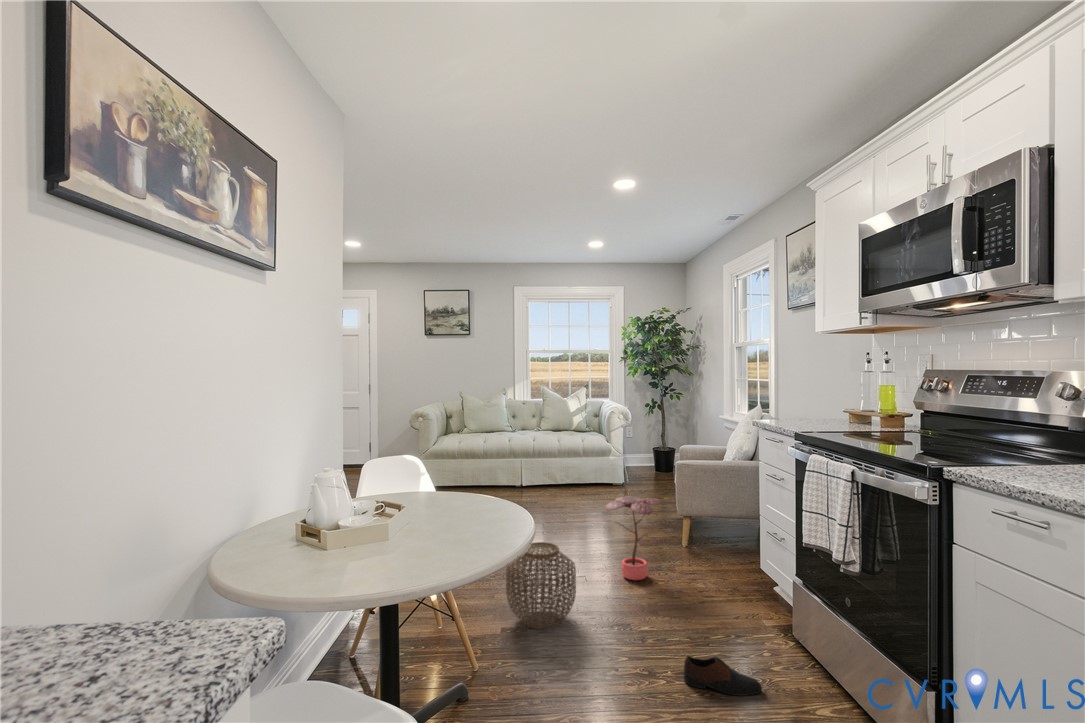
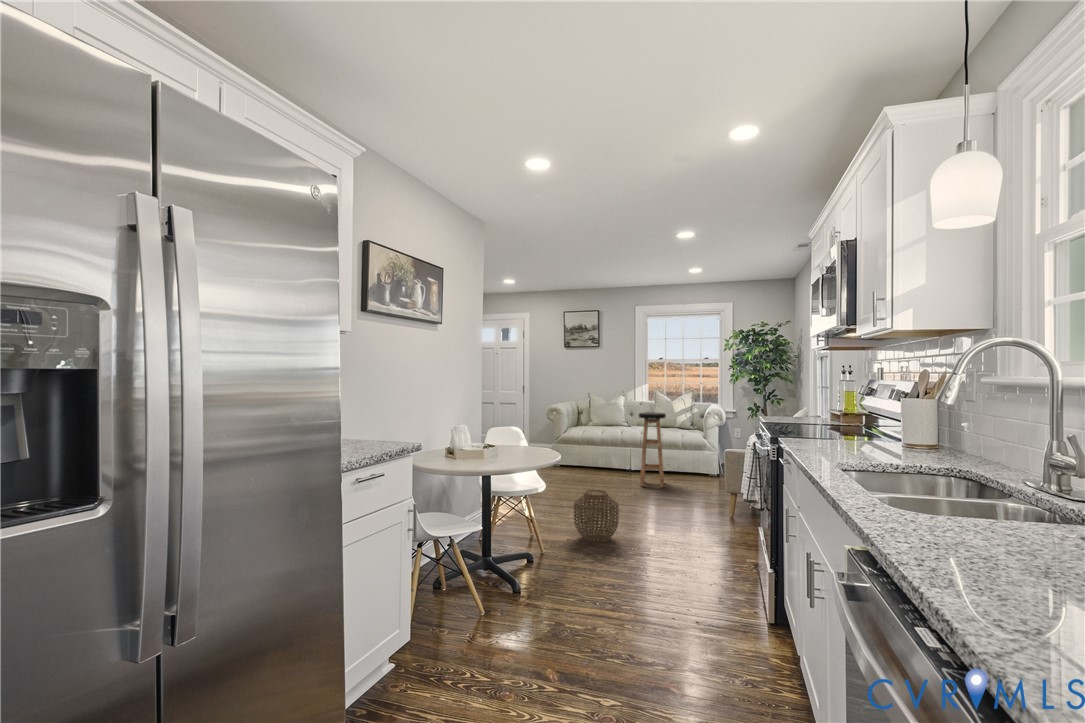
bar stool: none [542,415,576,512] -> present [639,412,666,488]
potted plant: present [605,496,660,580] -> none [654,470,697,528]
shoe: present [684,656,762,696] -> none [663,557,708,582]

